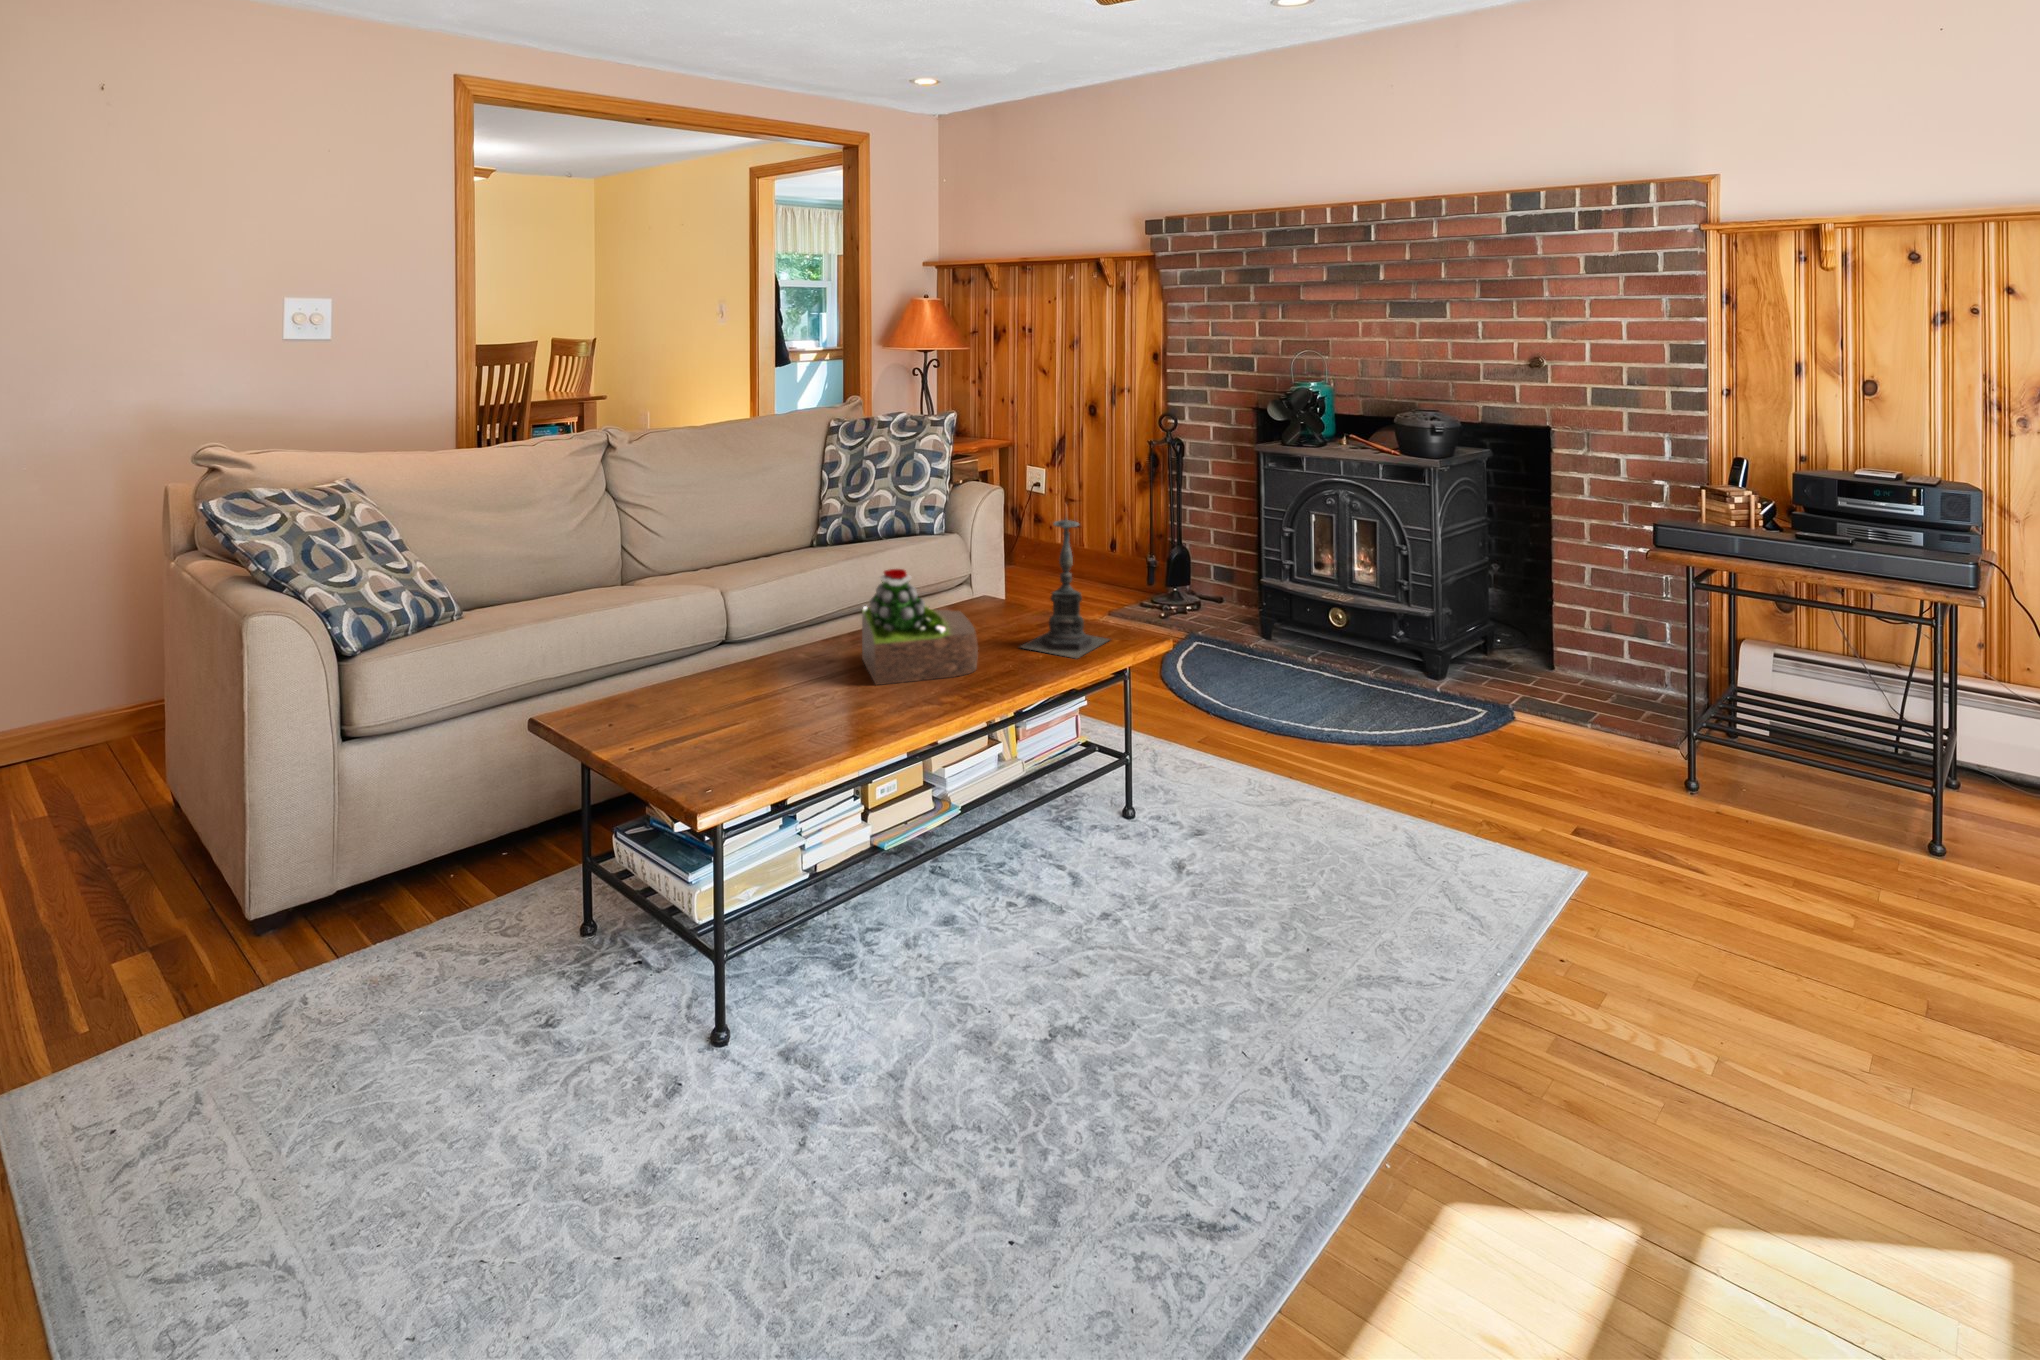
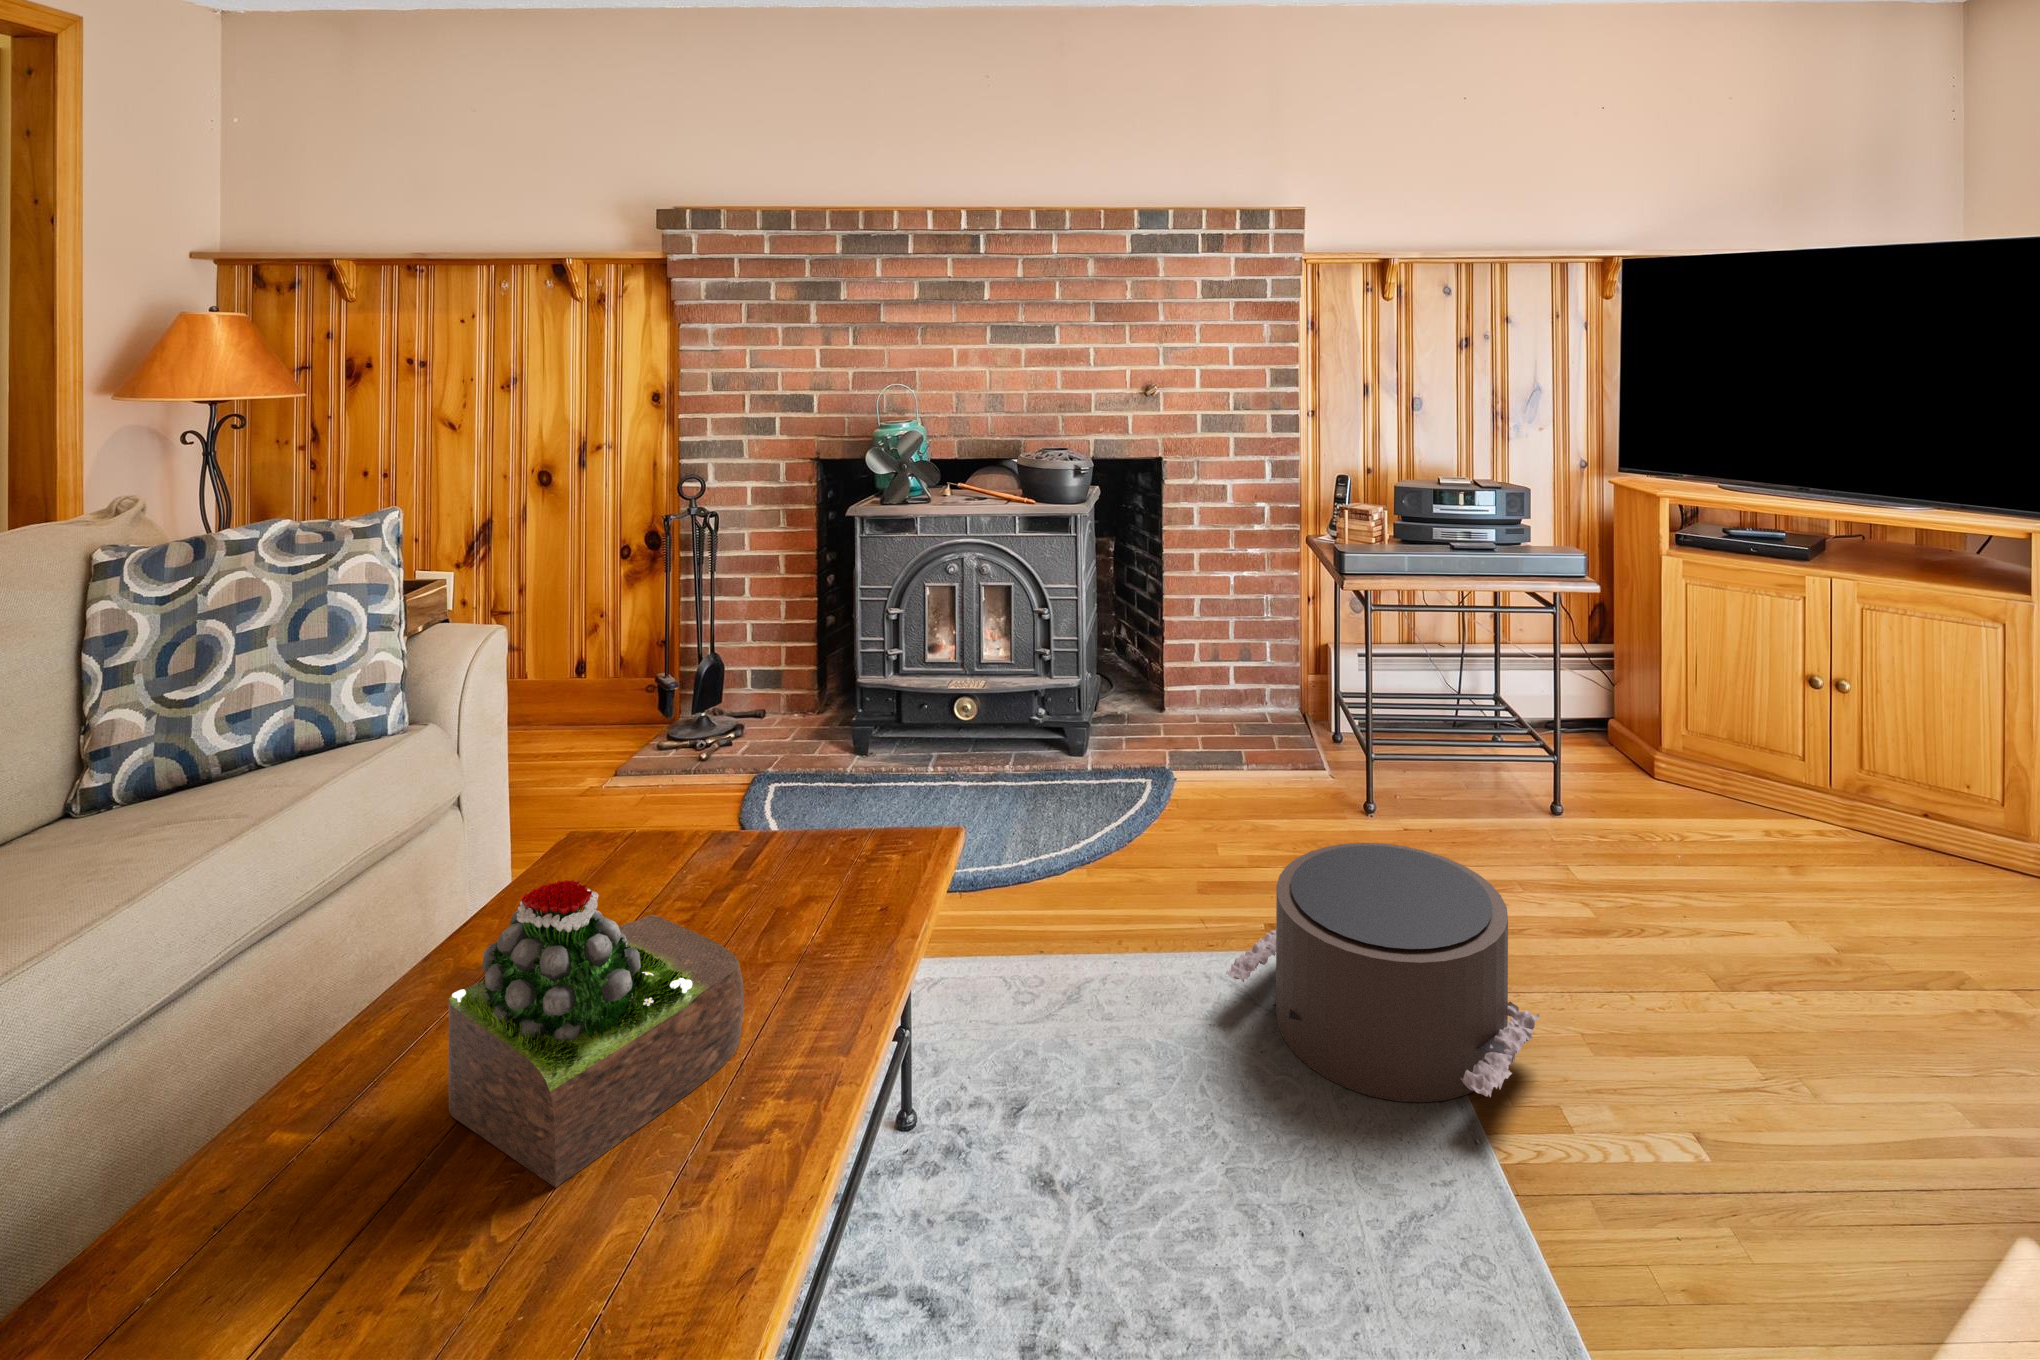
candle holder: present [1021,517,1109,659] -> none [761,657,891,942]
pouf: none [1383,746,1622,943] -> present [1226,843,1539,1102]

